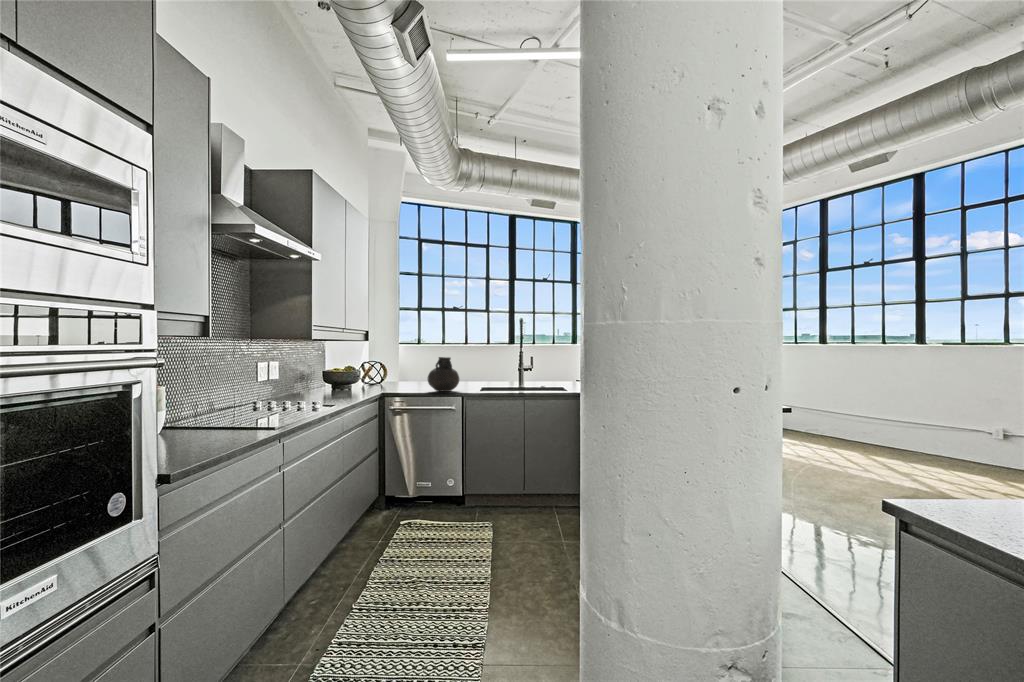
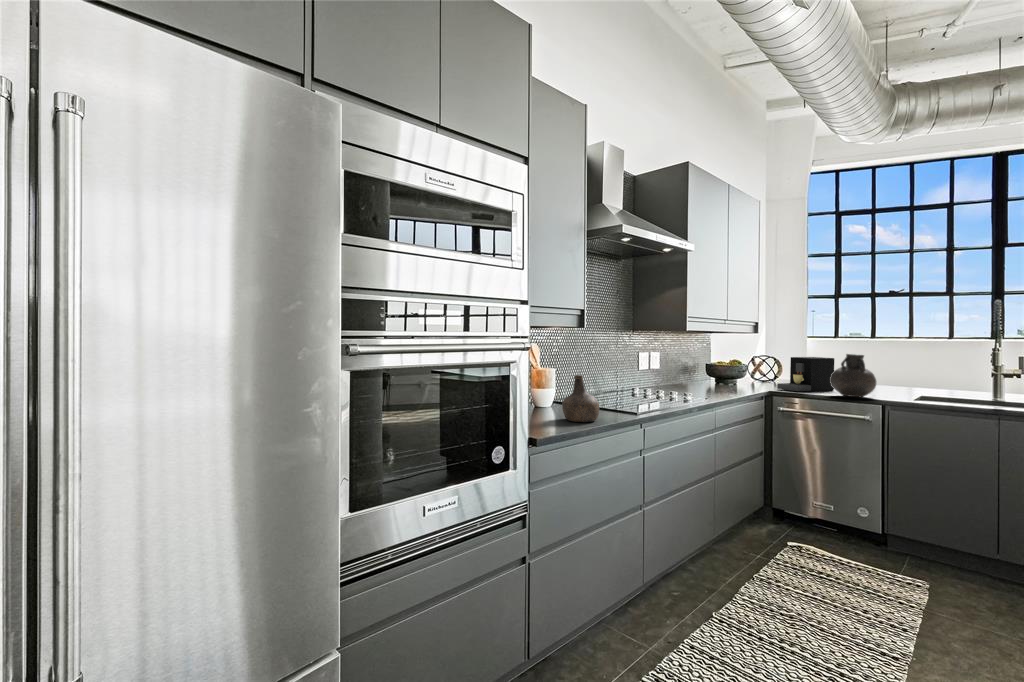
coffee maker: none [386,361,428,391] -> present [777,357,834,392]
bottle: none [187,390,234,443] -> present [562,375,599,422]

